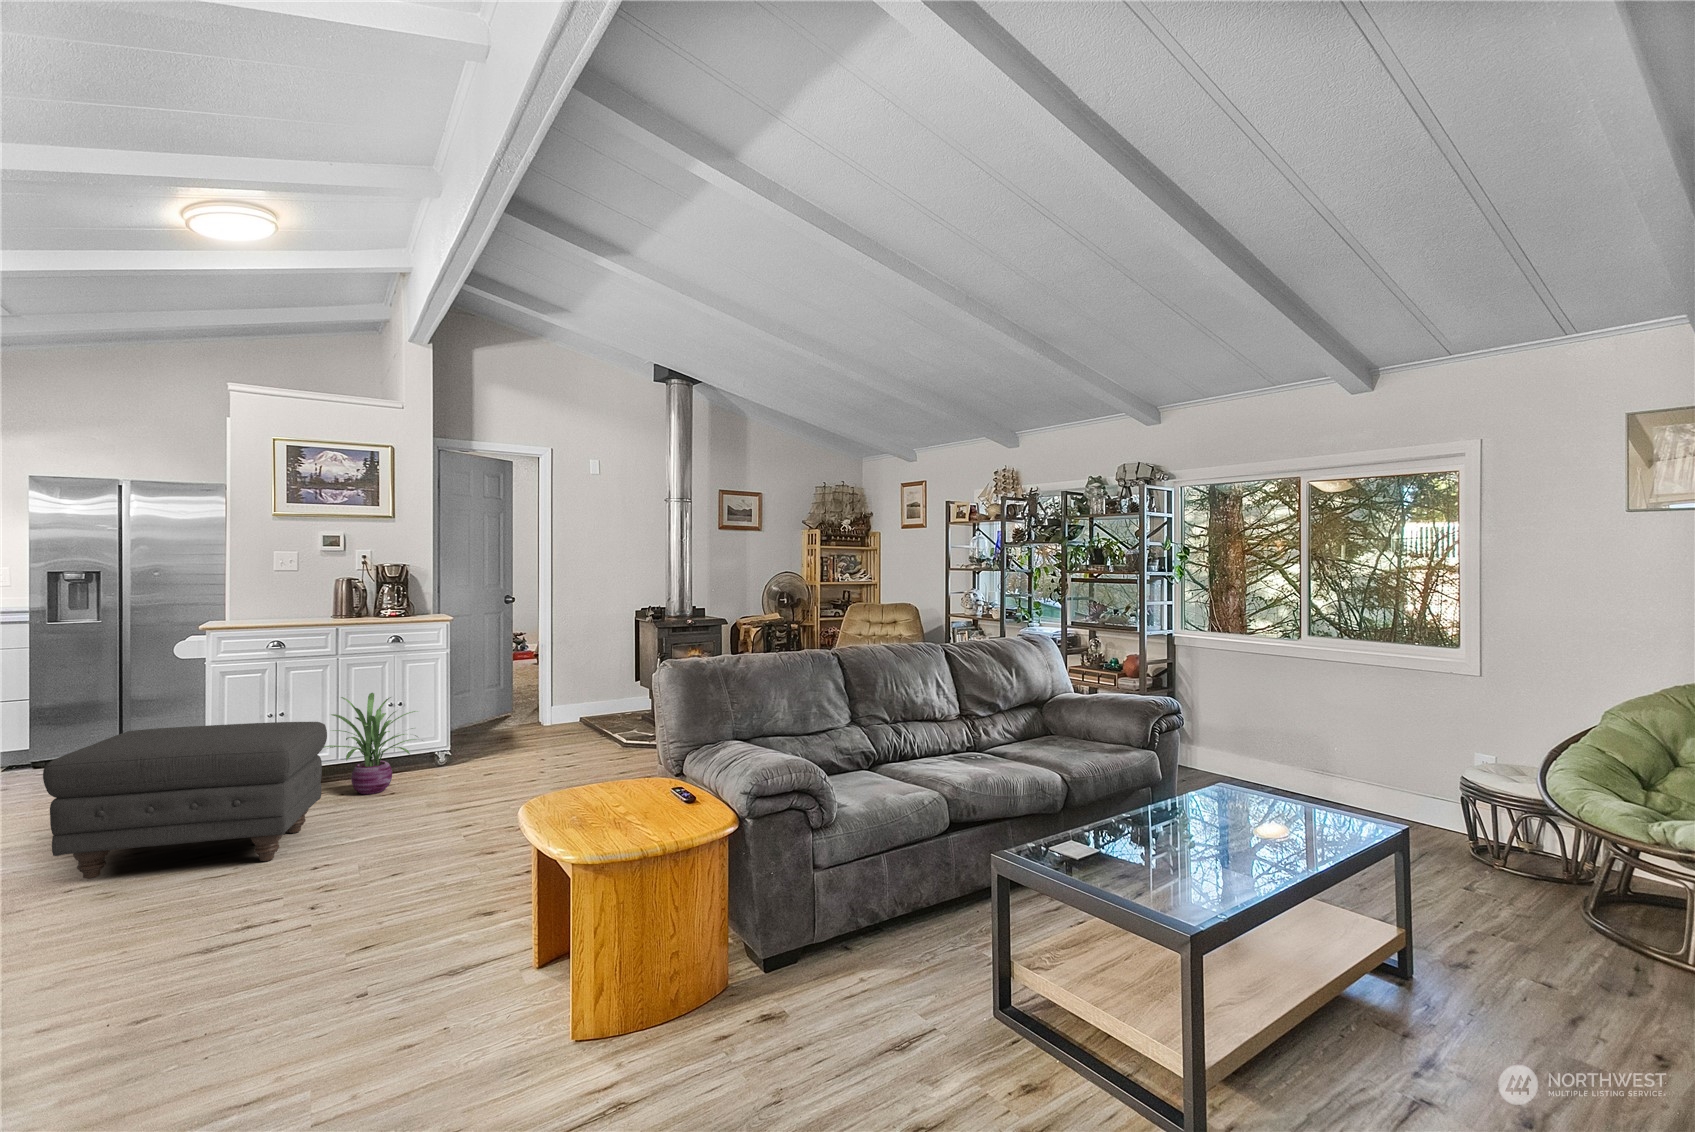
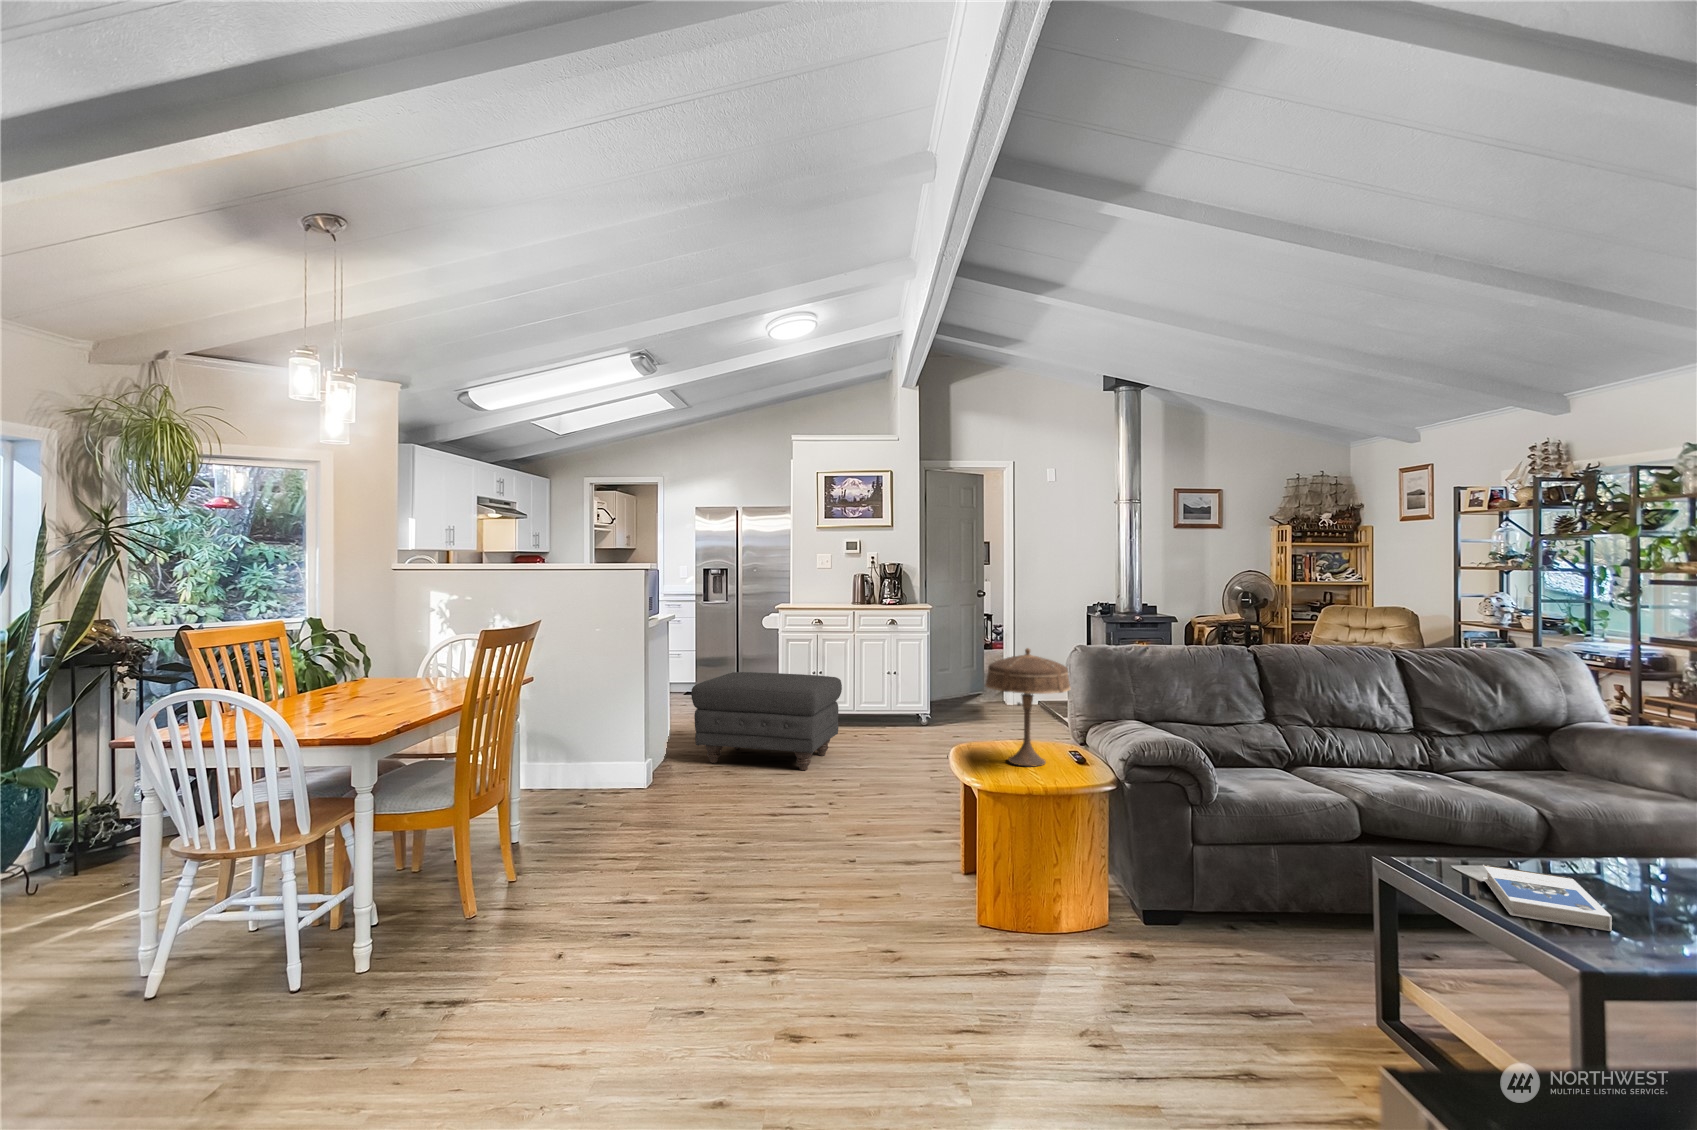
table lamp: none [579,672,684,817] -> present [986,648,1070,766]
decorative plant: present [324,693,418,795] -> none [831,661,911,738]
hardback book: none [1071,840,1174,888] -> present [1483,865,1612,931]

